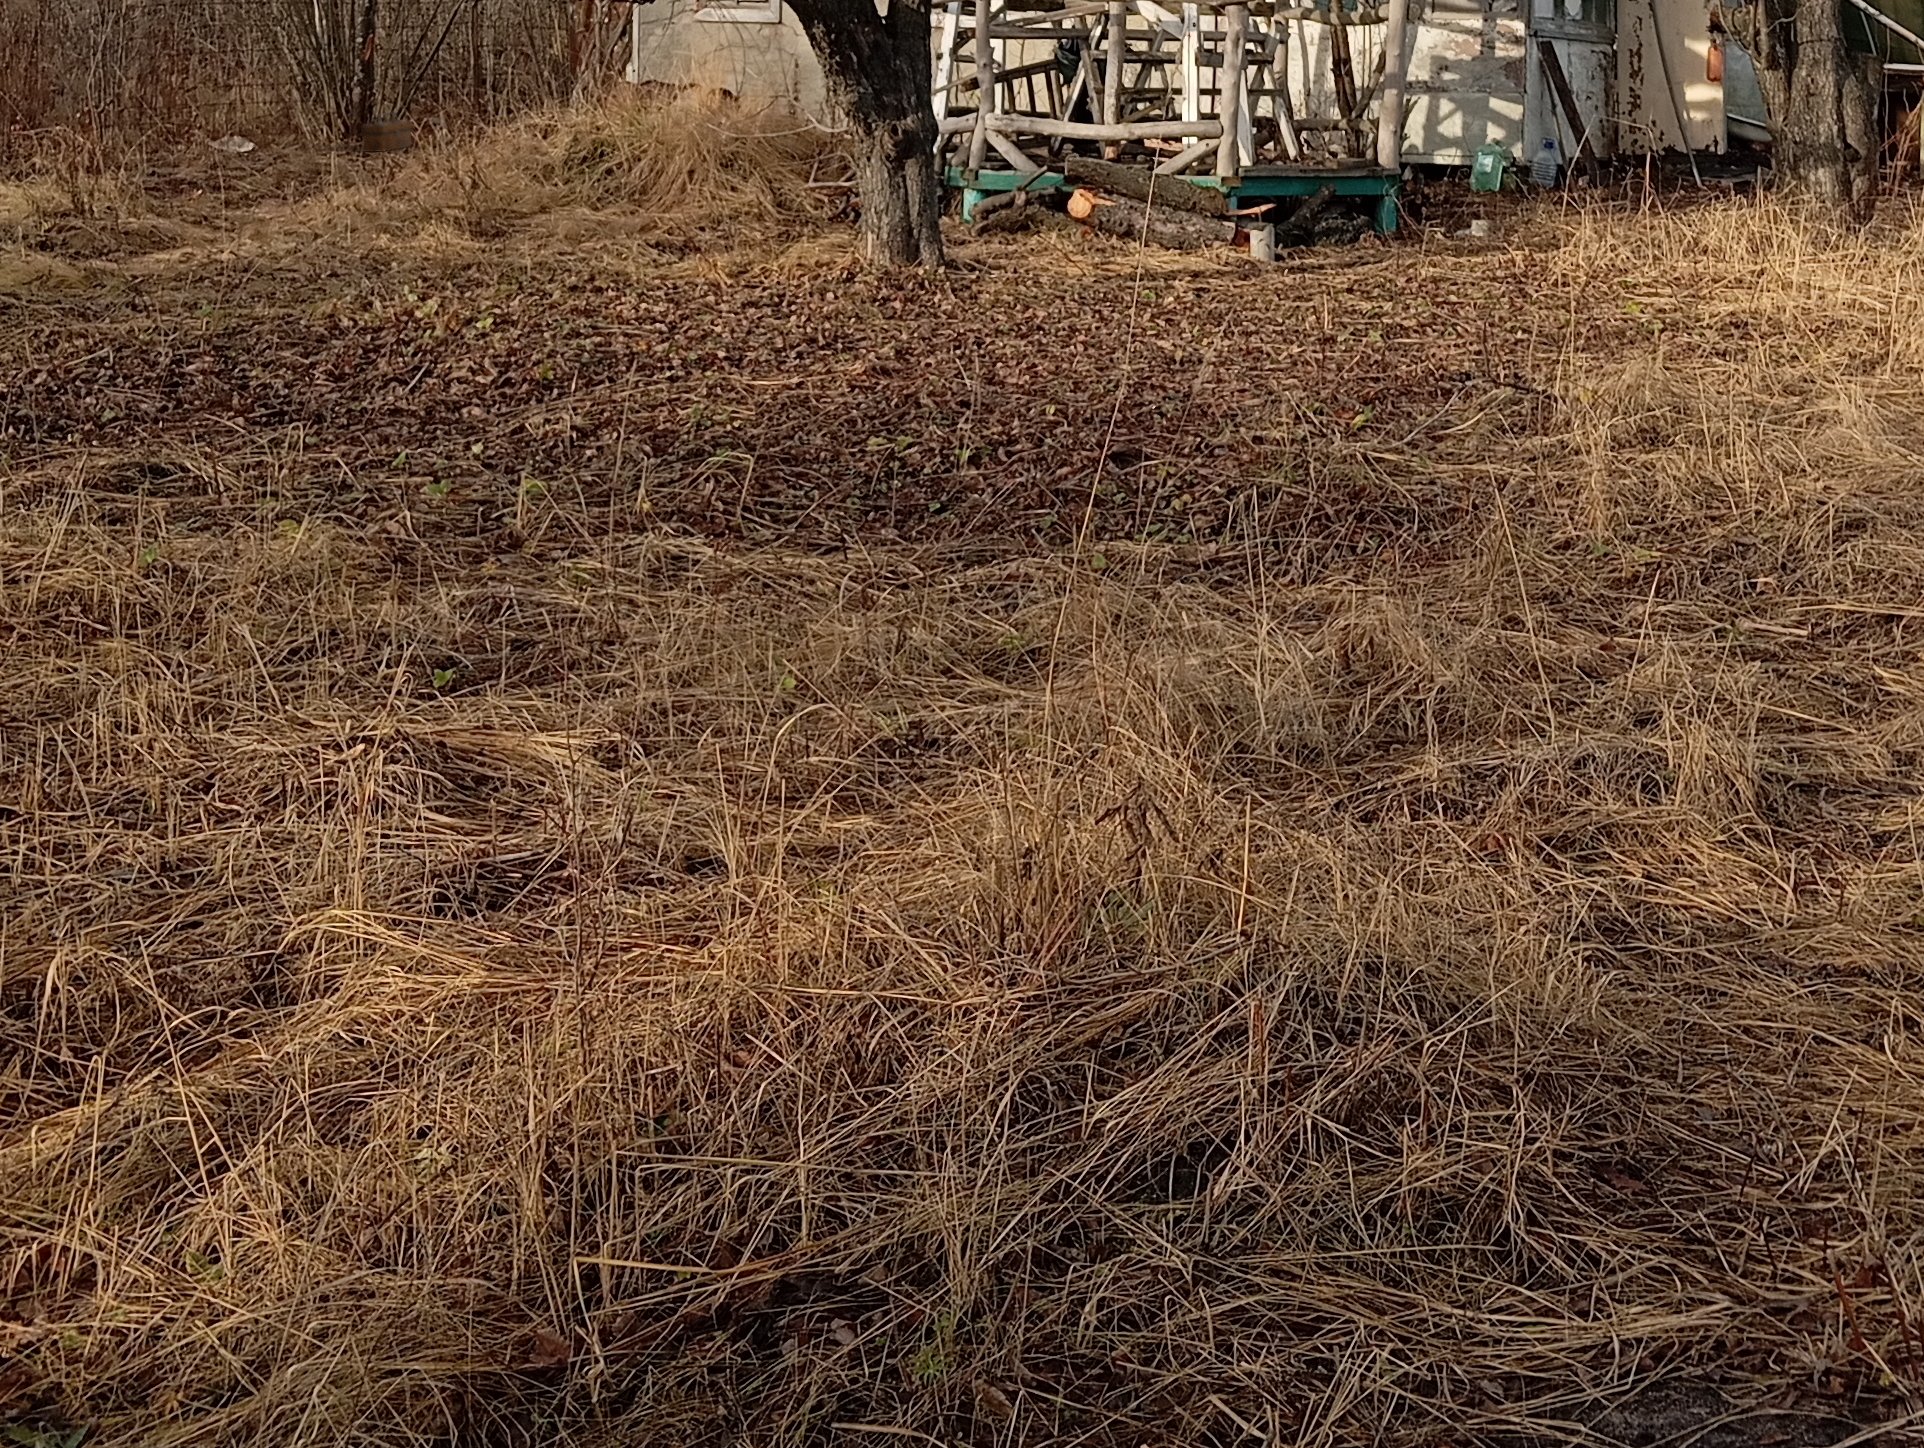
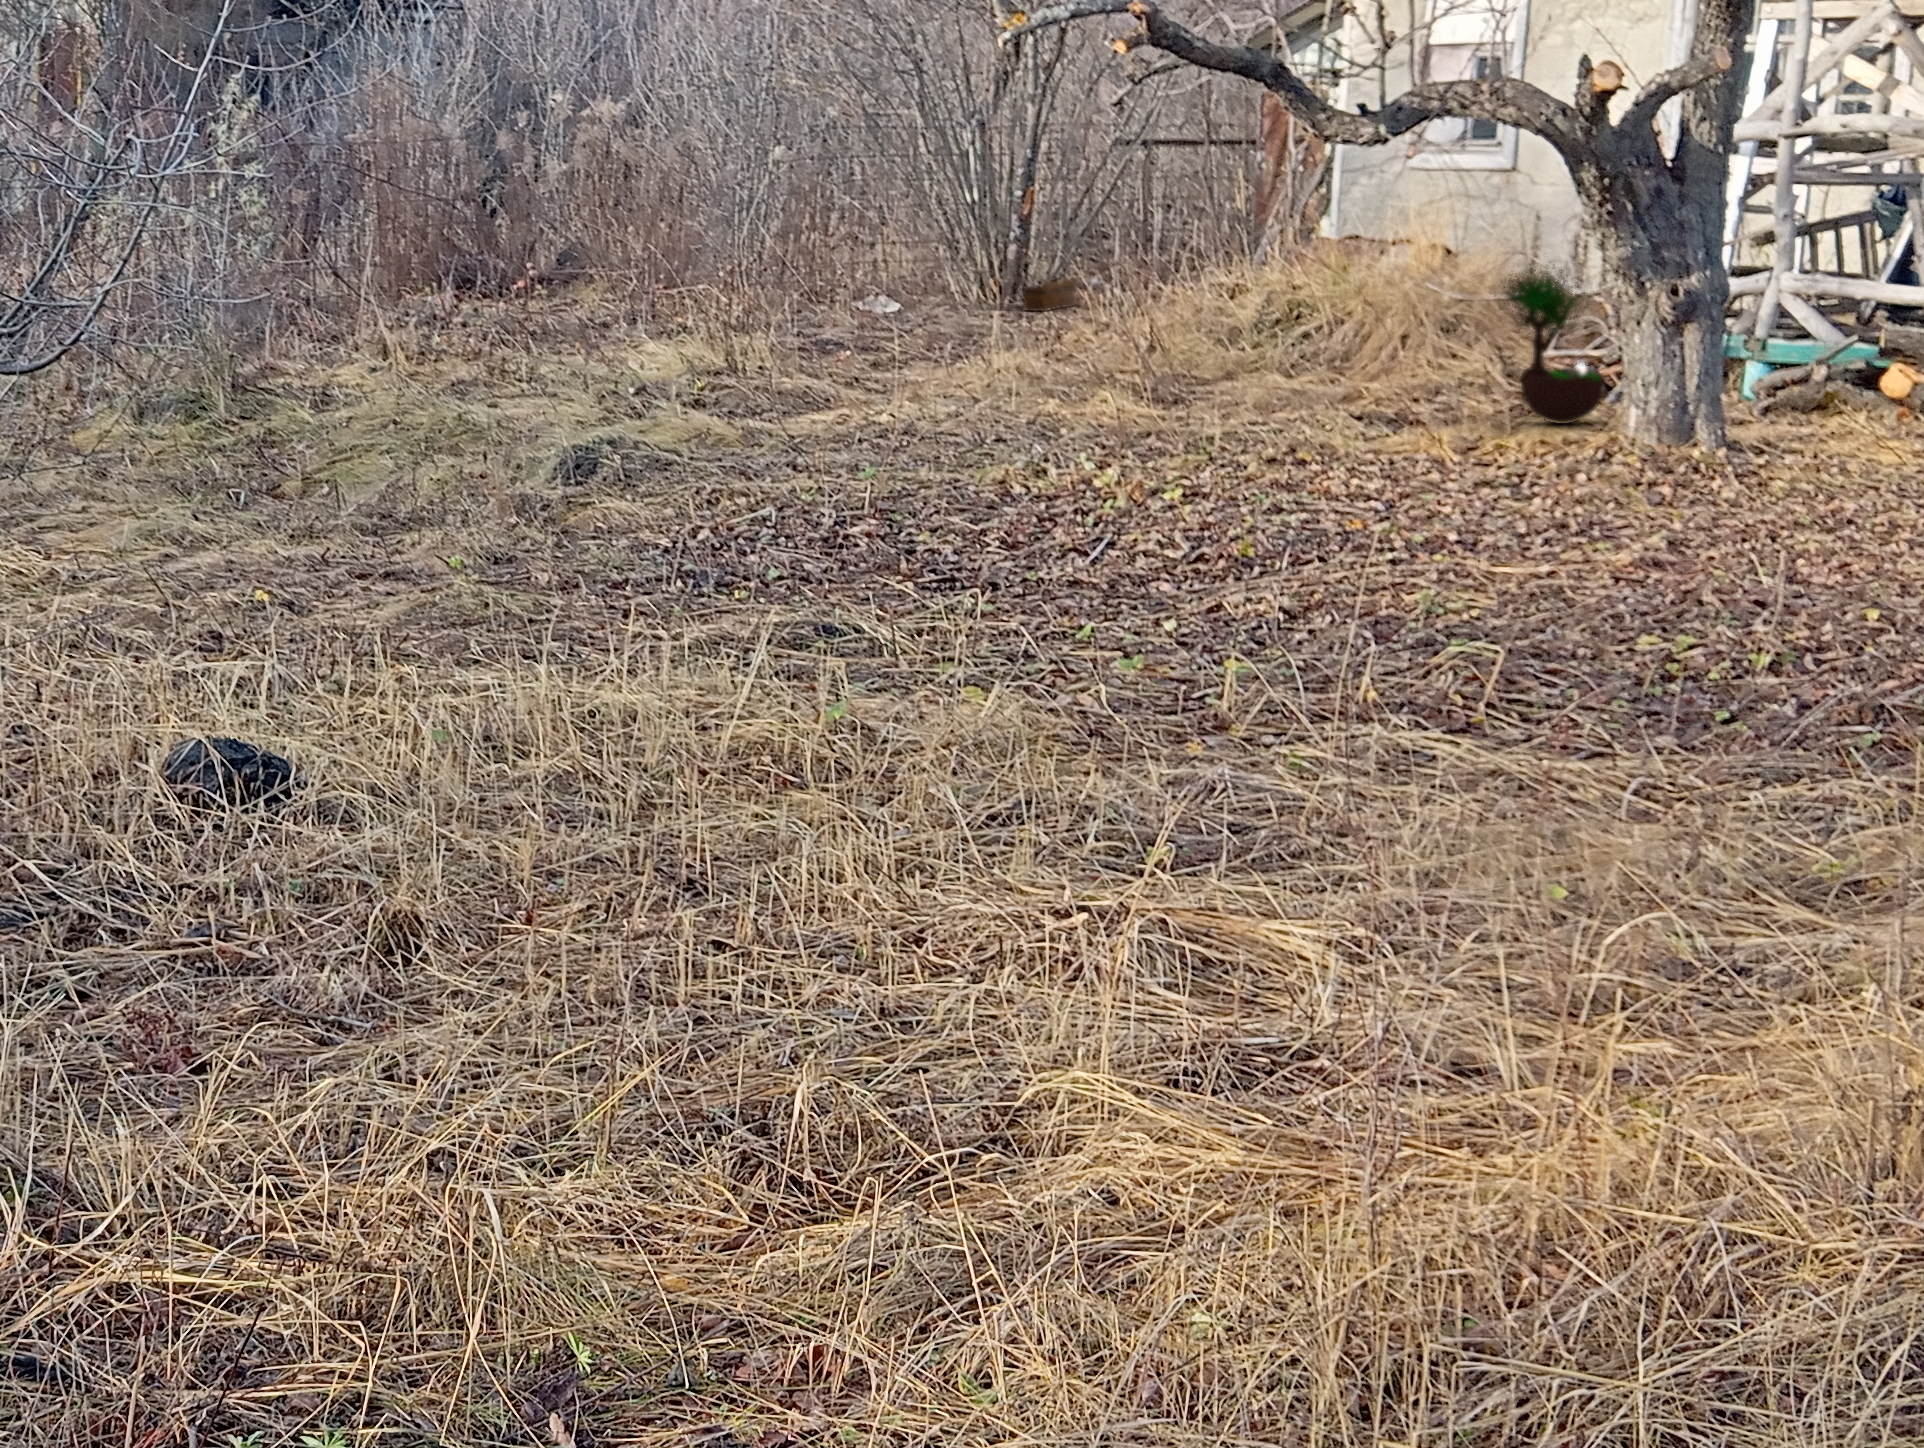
potted tree: none [767,90,860,246] -> present [1499,264,1605,424]

